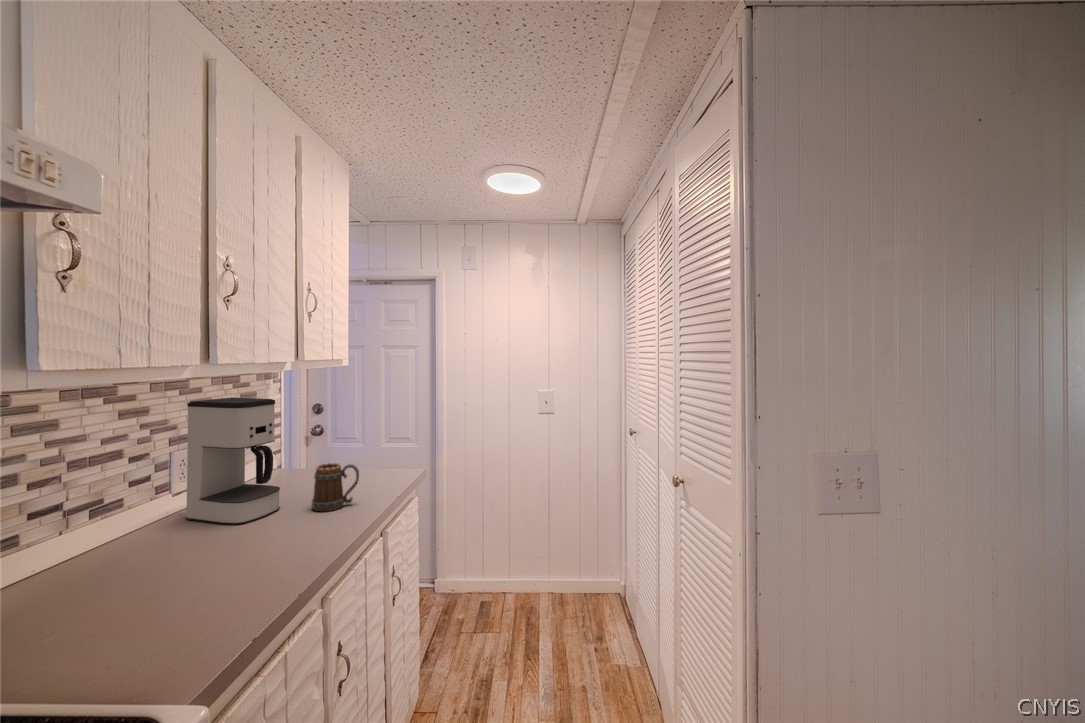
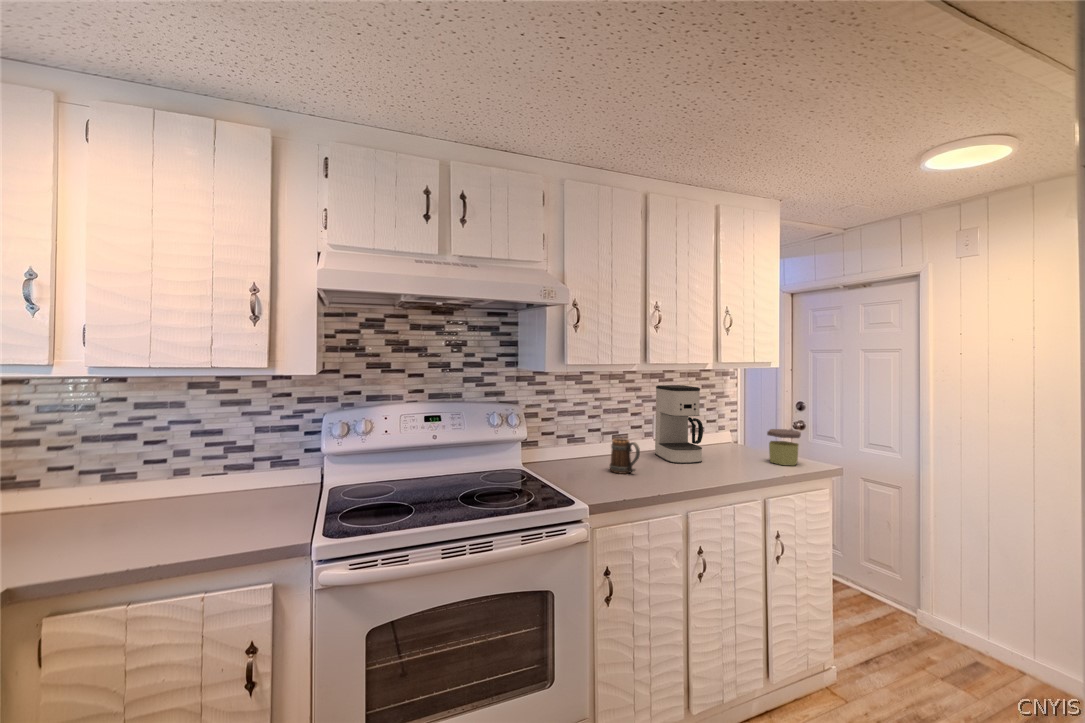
jar: none [350,439,388,482] -> present [767,429,801,466]
mug: present [312,463,359,511] -> present [610,438,640,474]

